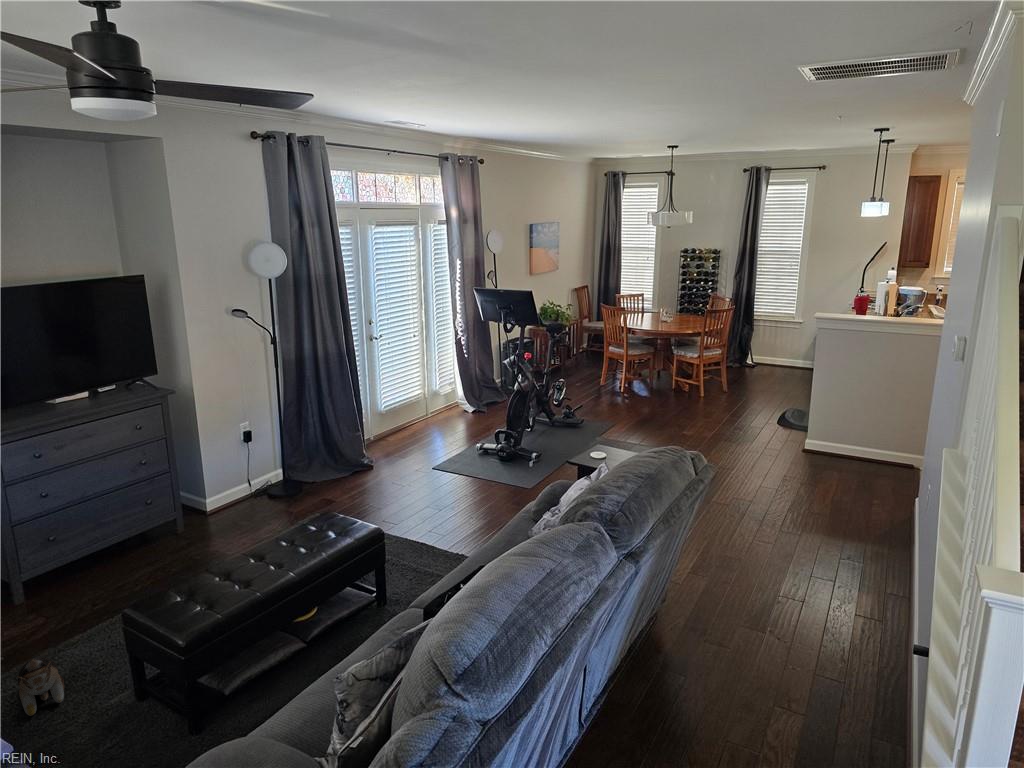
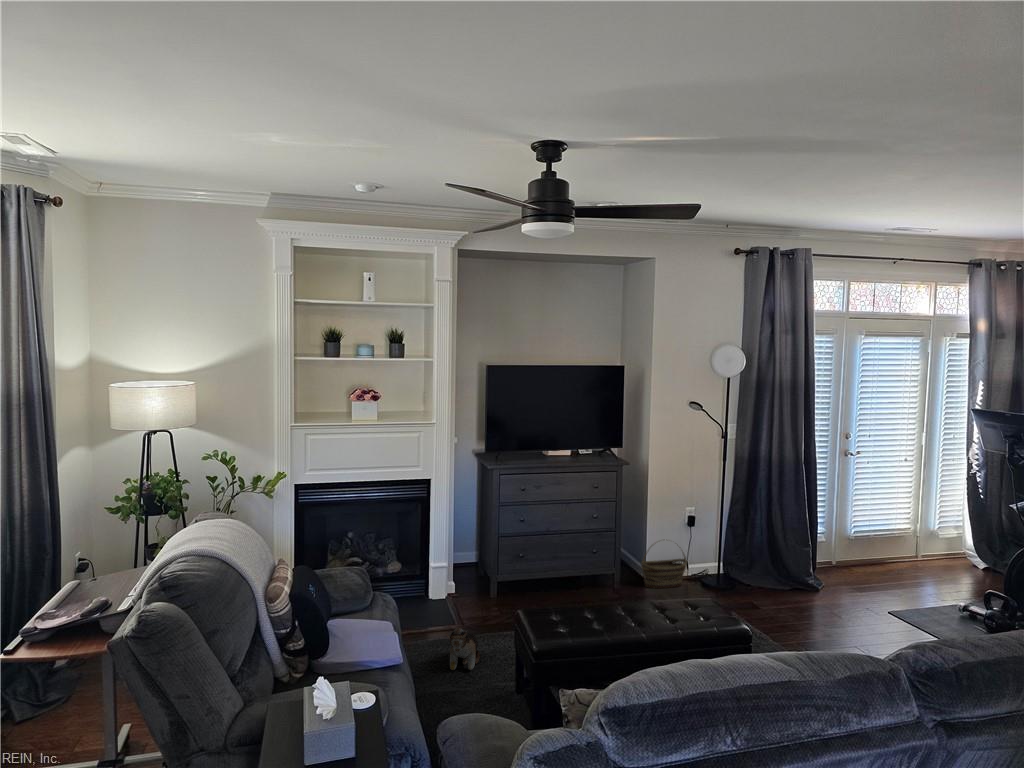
basket: none [205,463,253,519] -> present [641,546,687,589]

